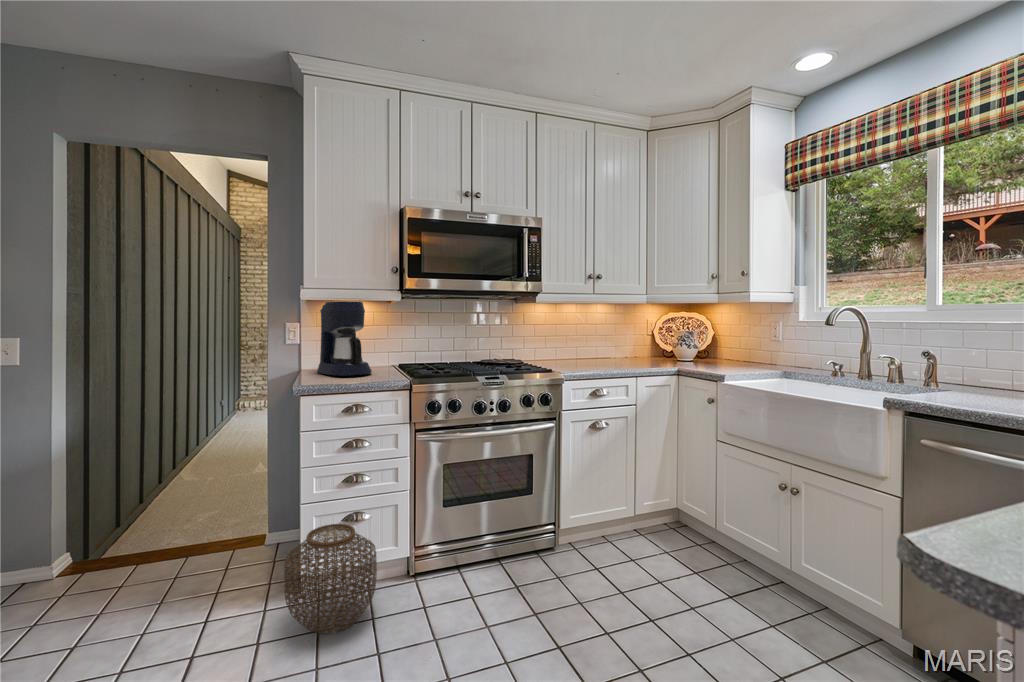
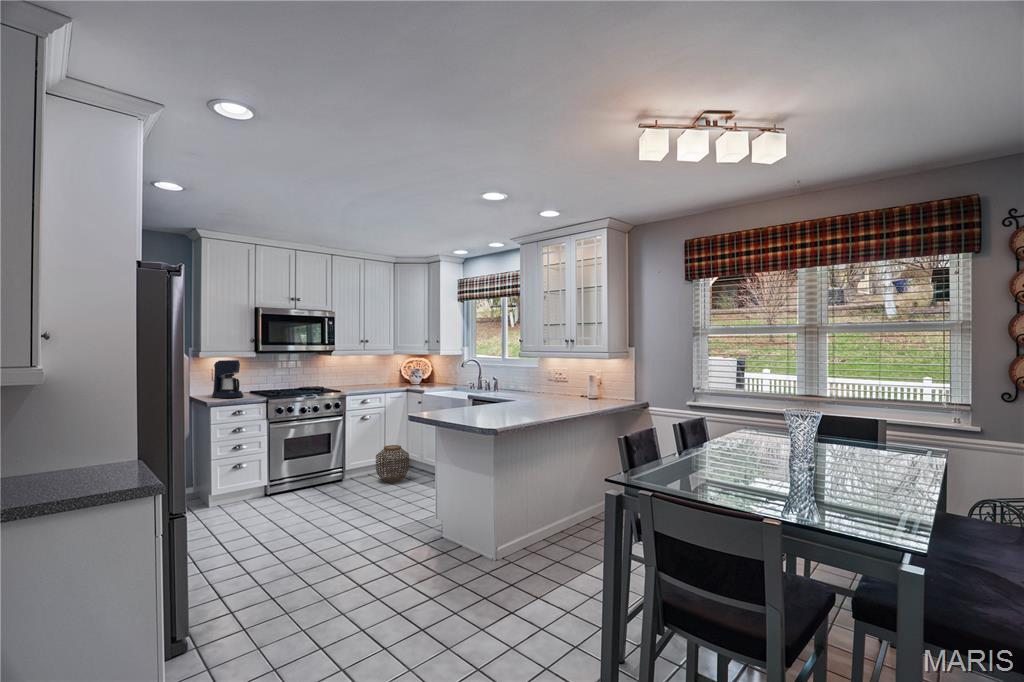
woven basket: present [284,524,377,634] -> present [376,445,409,483]

